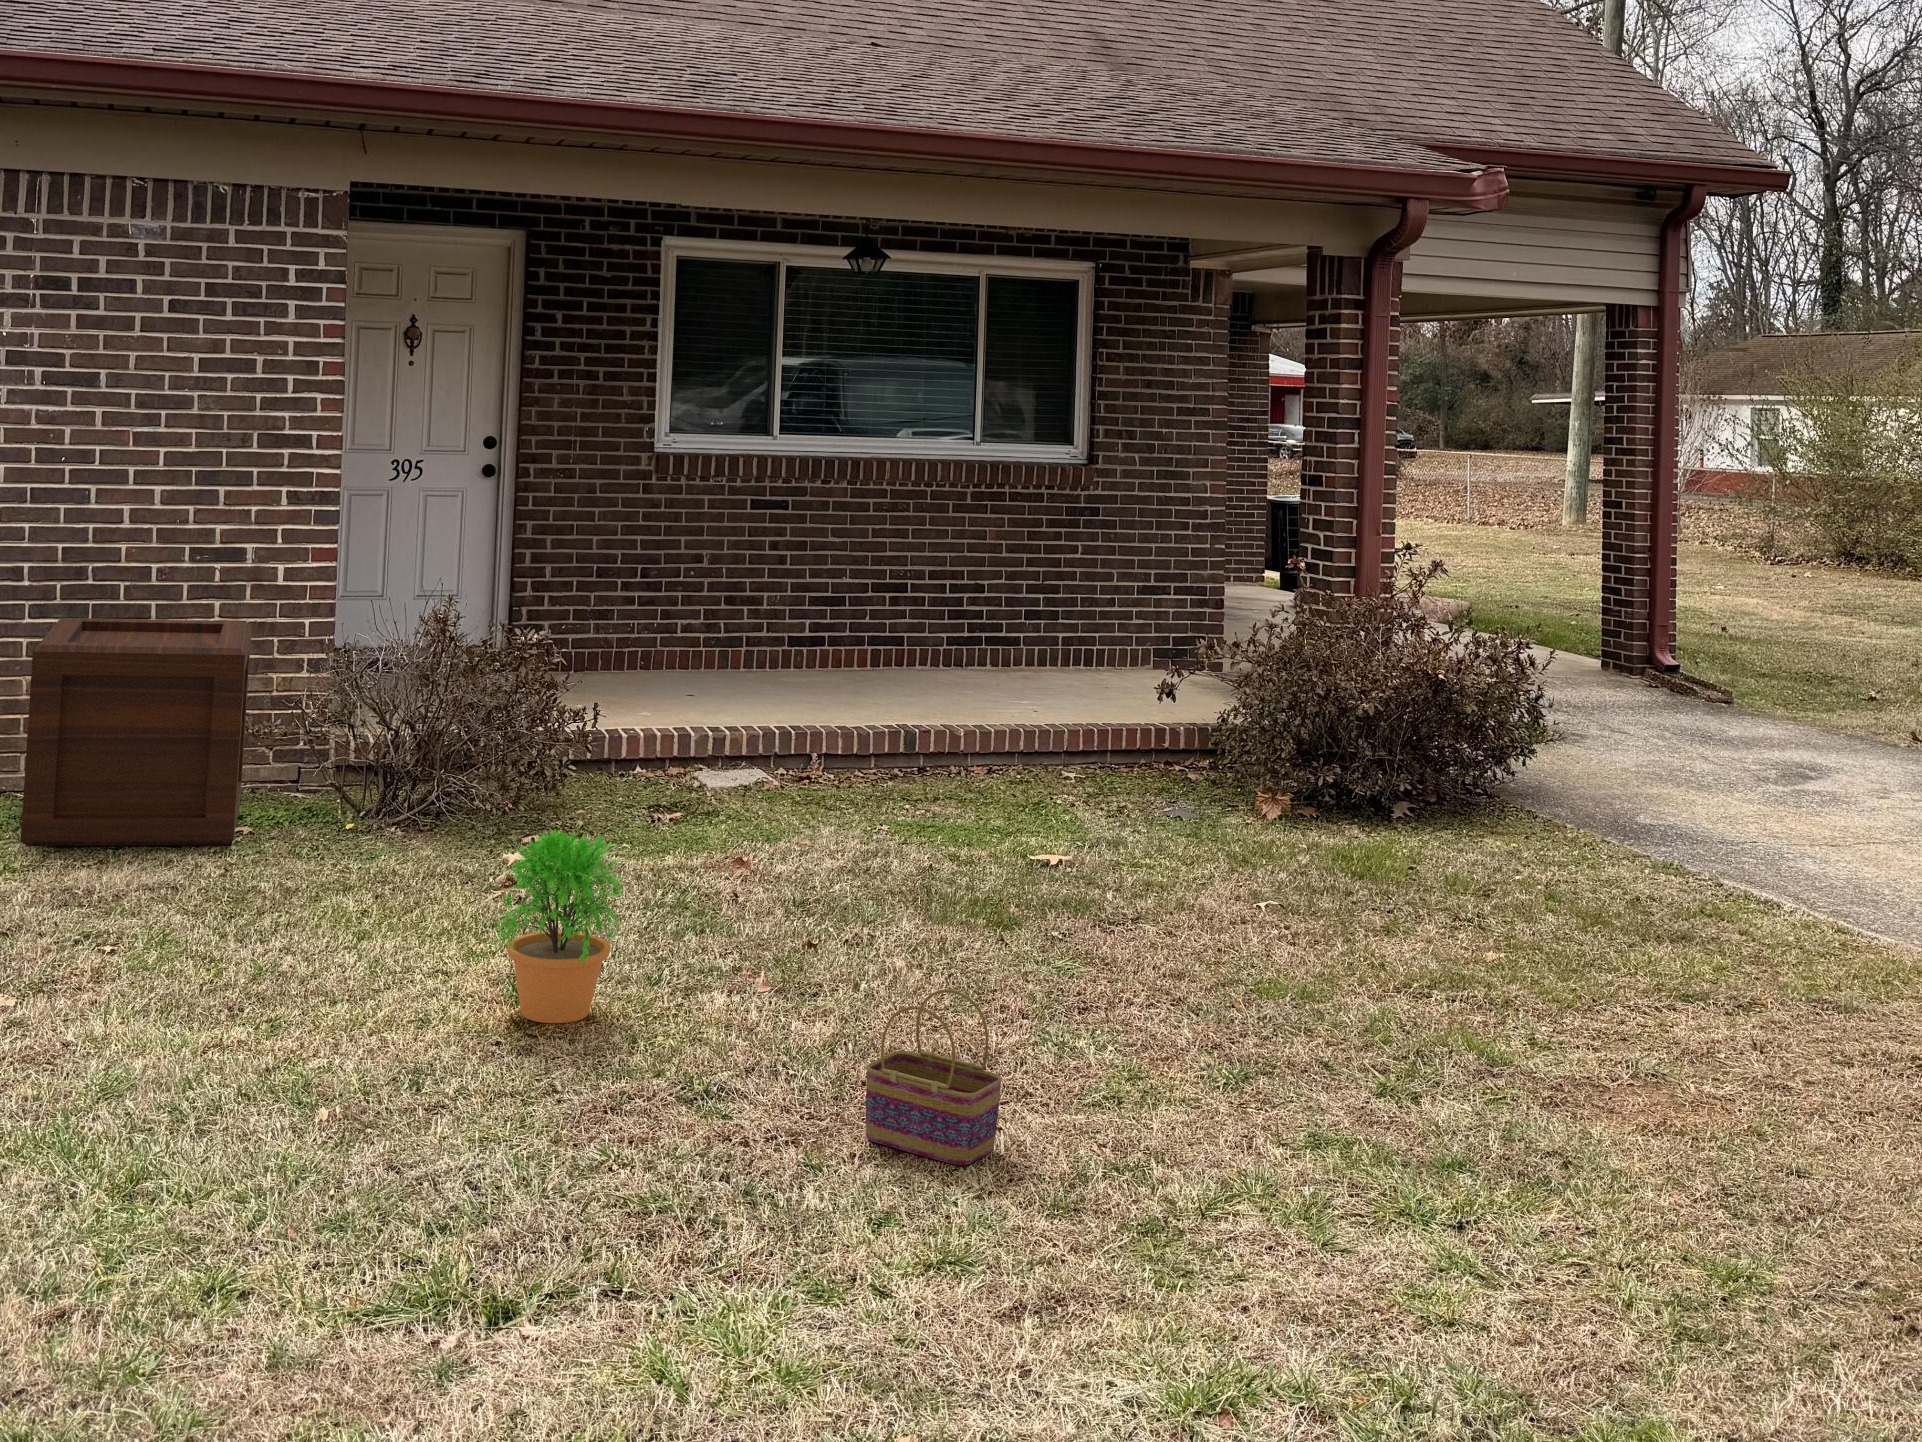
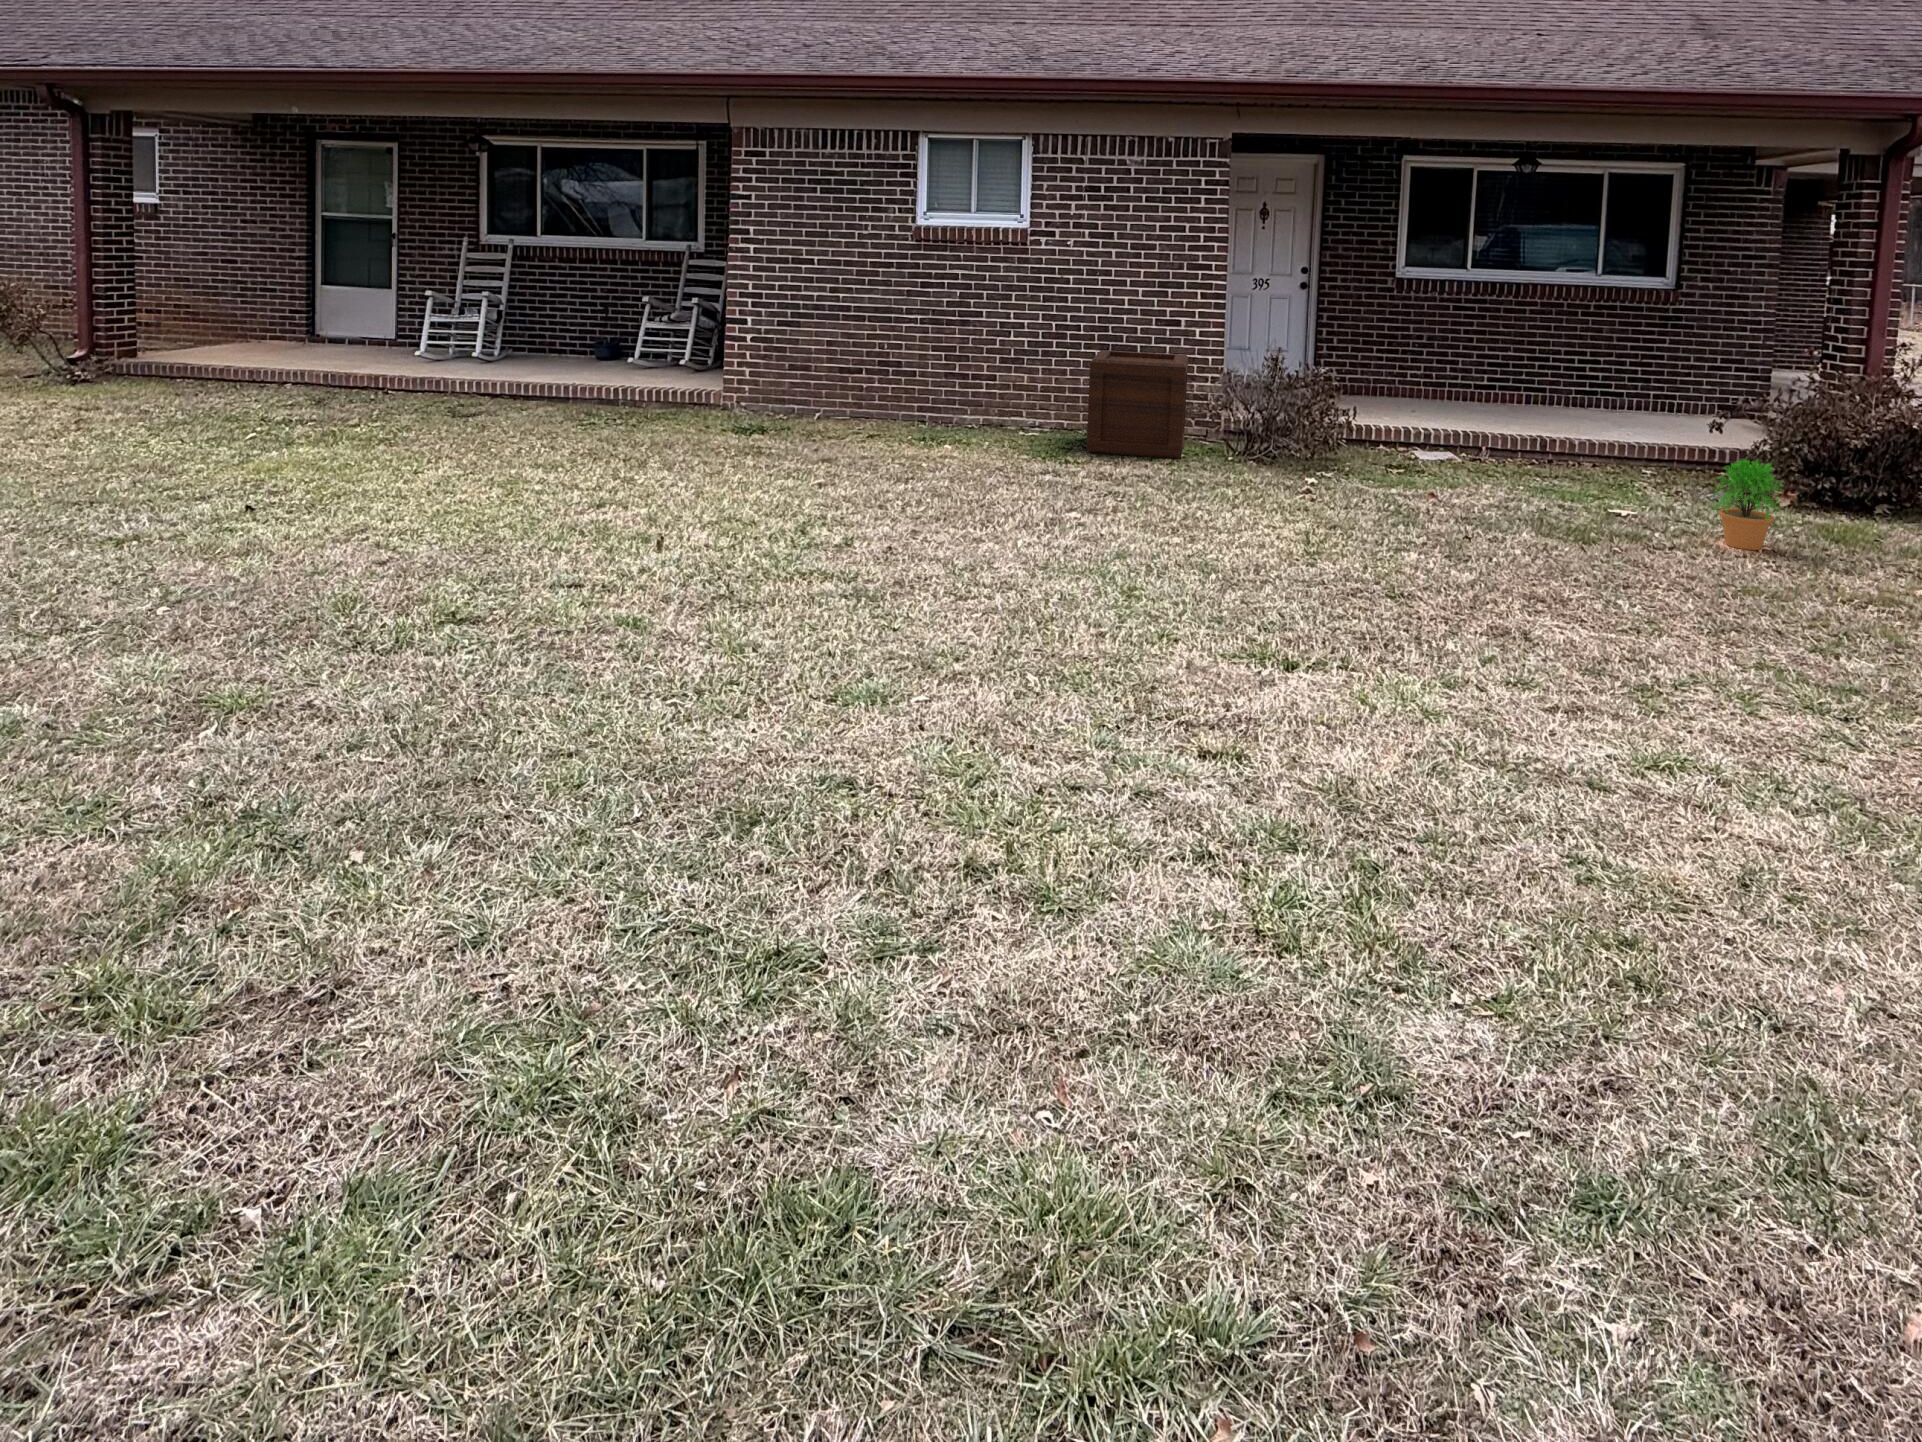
potted plant: present [493,829,624,1023] -> present [1711,459,1785,550]
basket: present [866,990,1002,1165] -> none [1481,520,1552,601]

